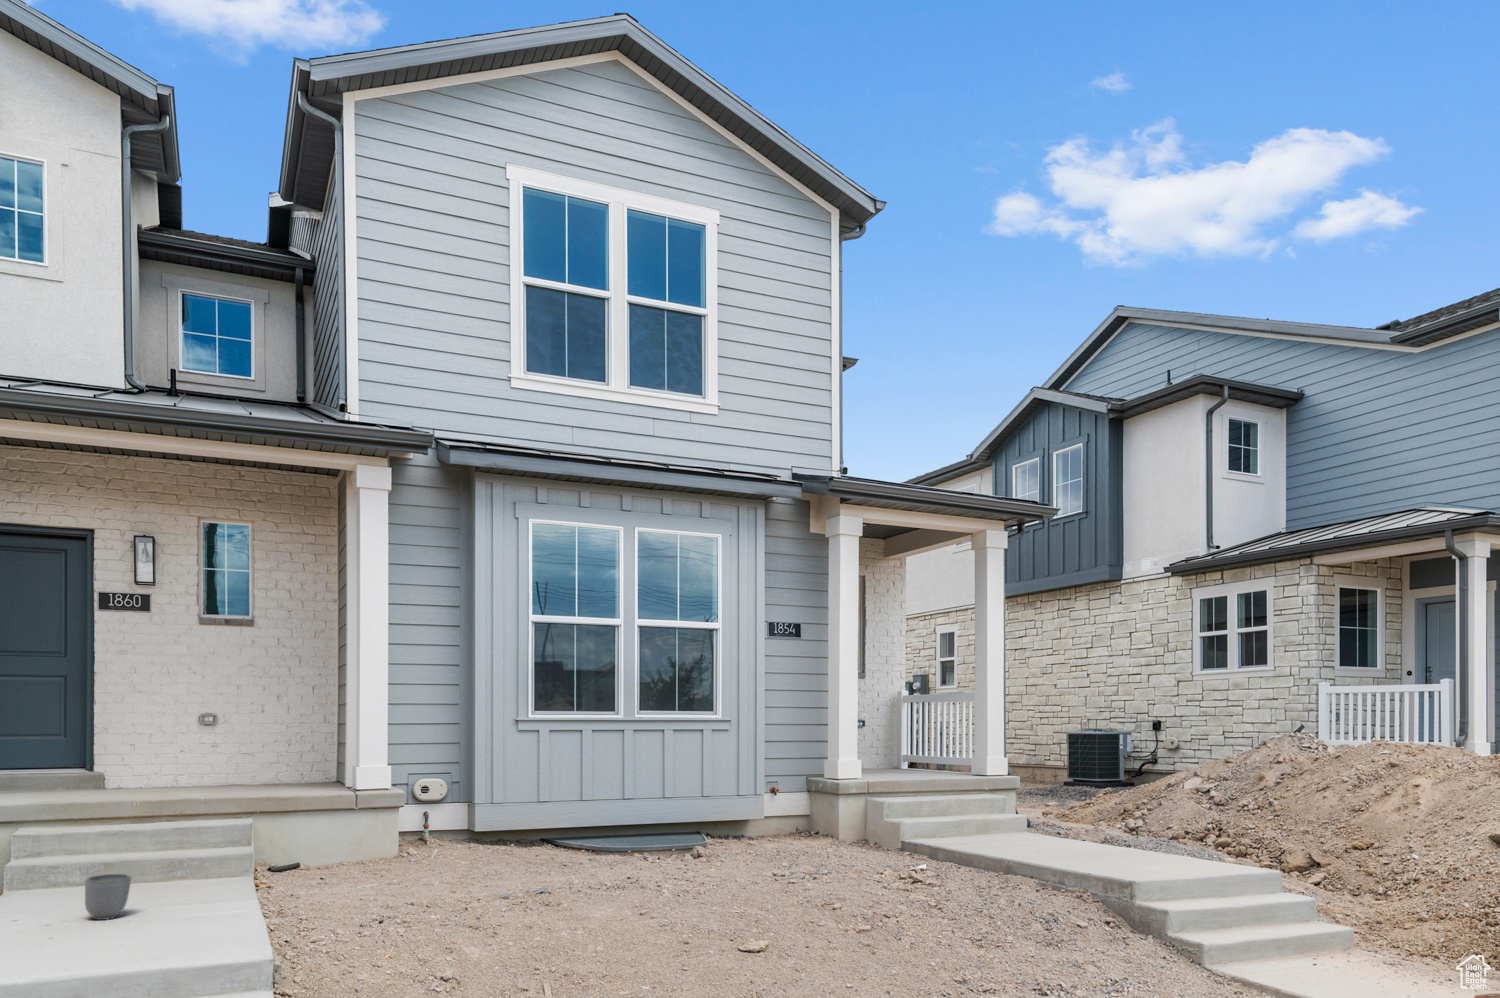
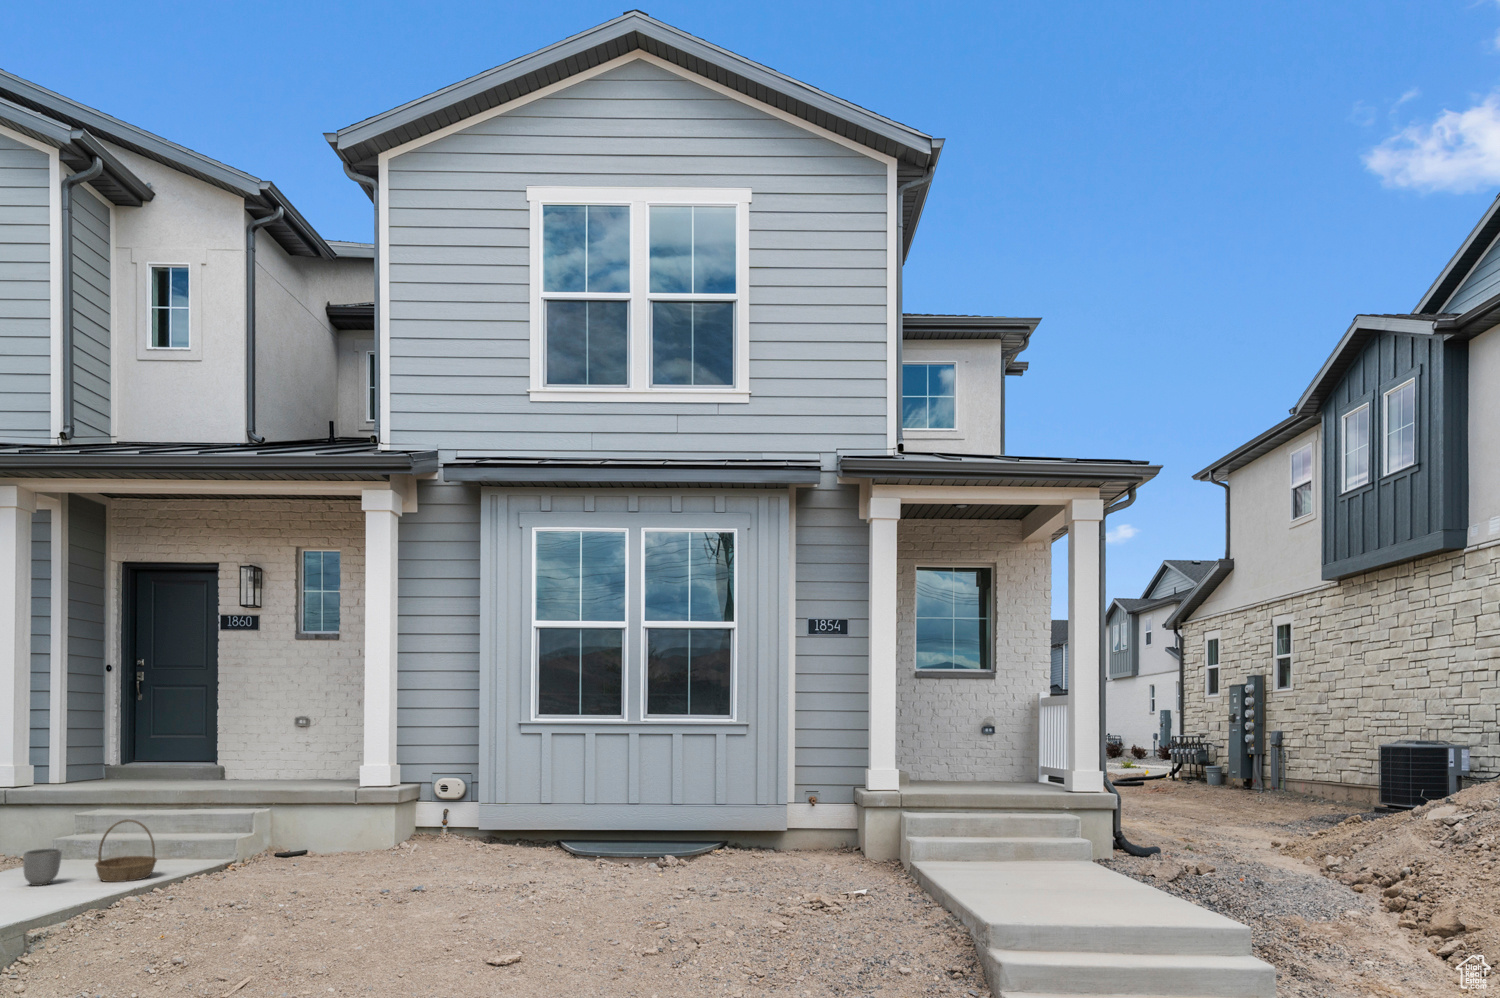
basket: none [166,834,240,908] -> present [95,819,157,882]

